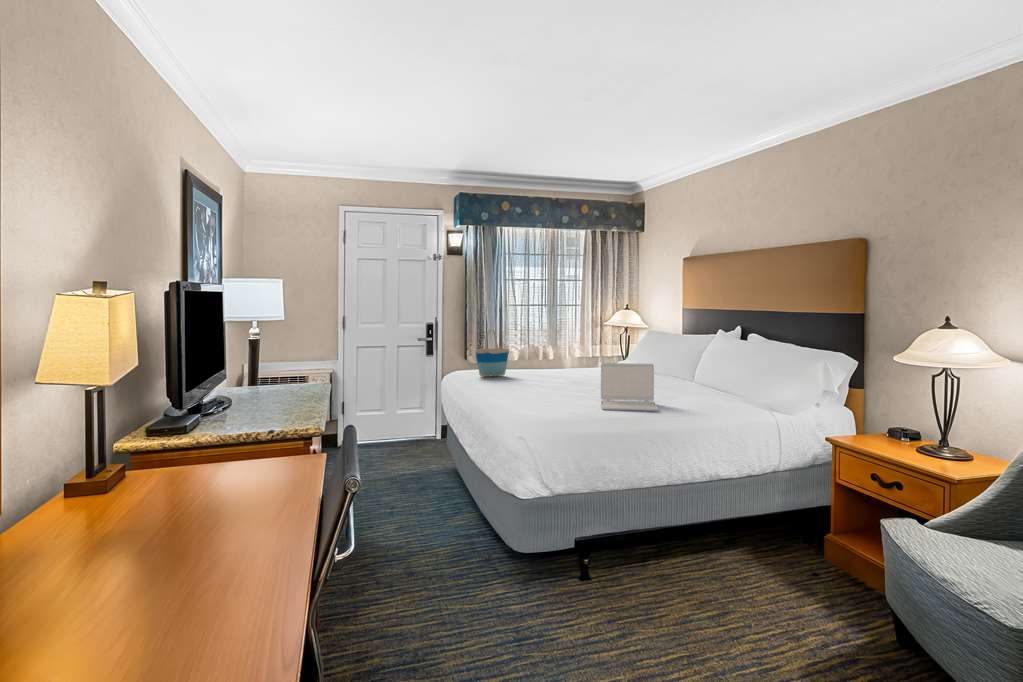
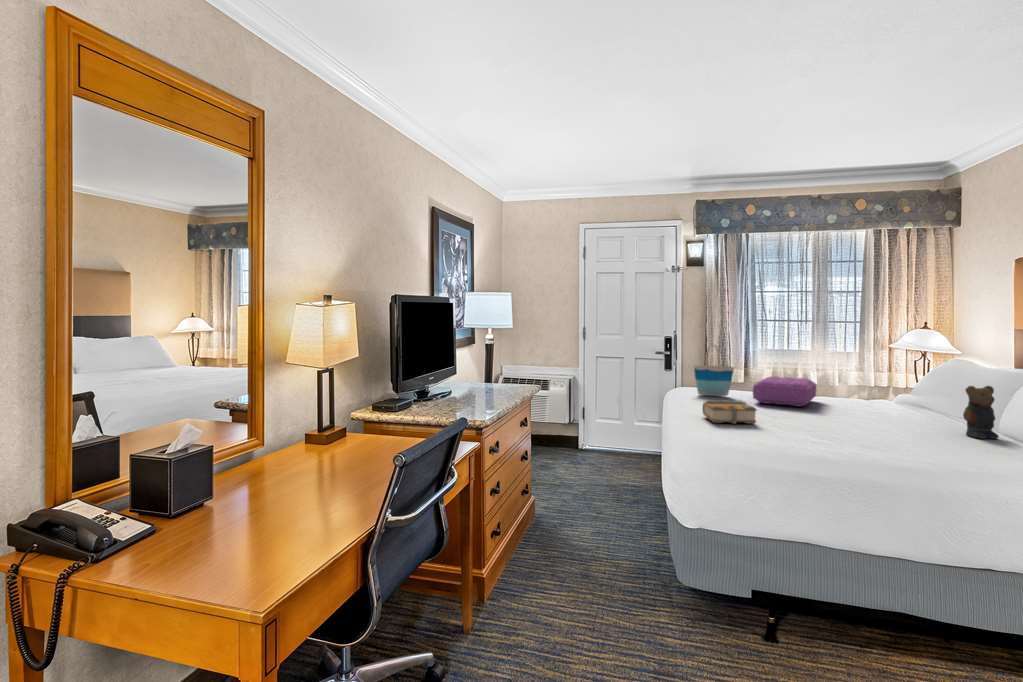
teddy bear: none [680,352,700,391] -> present [963,386,999,439]
pillow: none [528,355,573,379] -> present [753,376,816,406]
laptop: present [601,363,658,411] -> none [816,389,904,454]
book: none [501,380,548,402] -> present [703,400,757,424]

